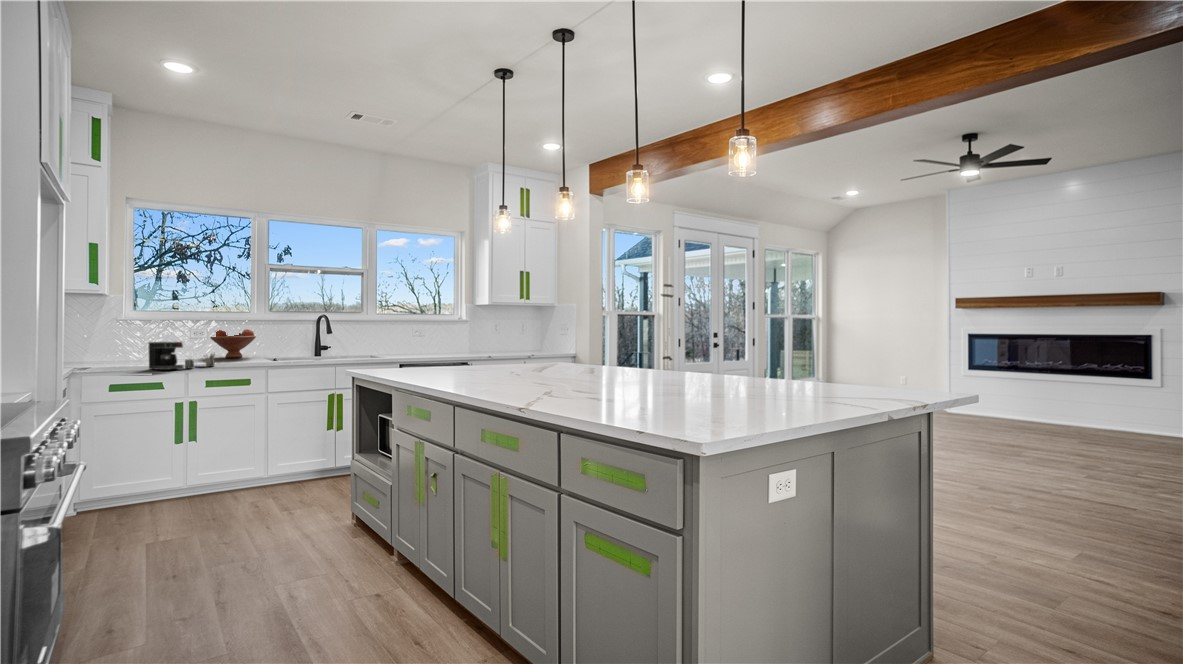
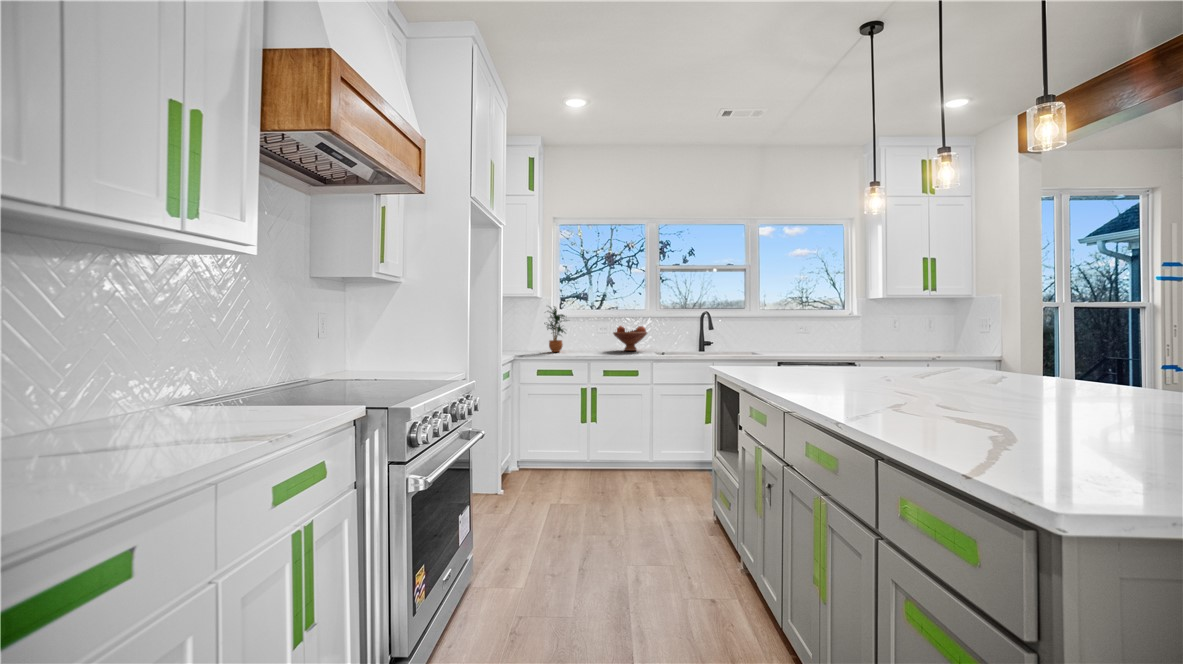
potted plant: none [109,304,151,362] -> present [544,306,565,352]
coffee maker: present [148,342,215,370] -> none [563,337,611,360]

